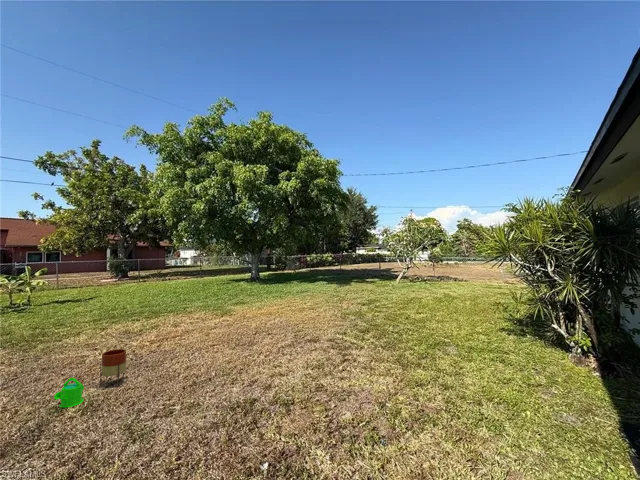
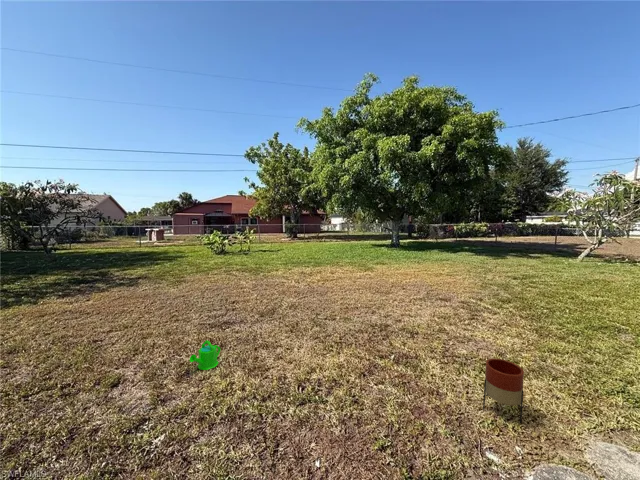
planter: present [100,349,126,387] -> present [483,358,524,423]

